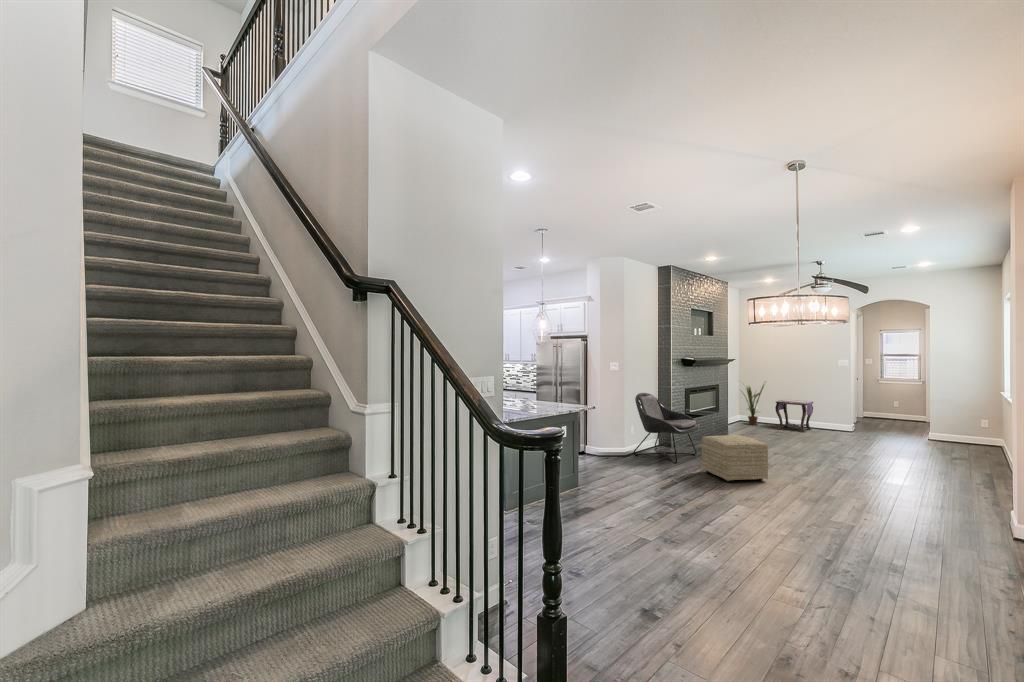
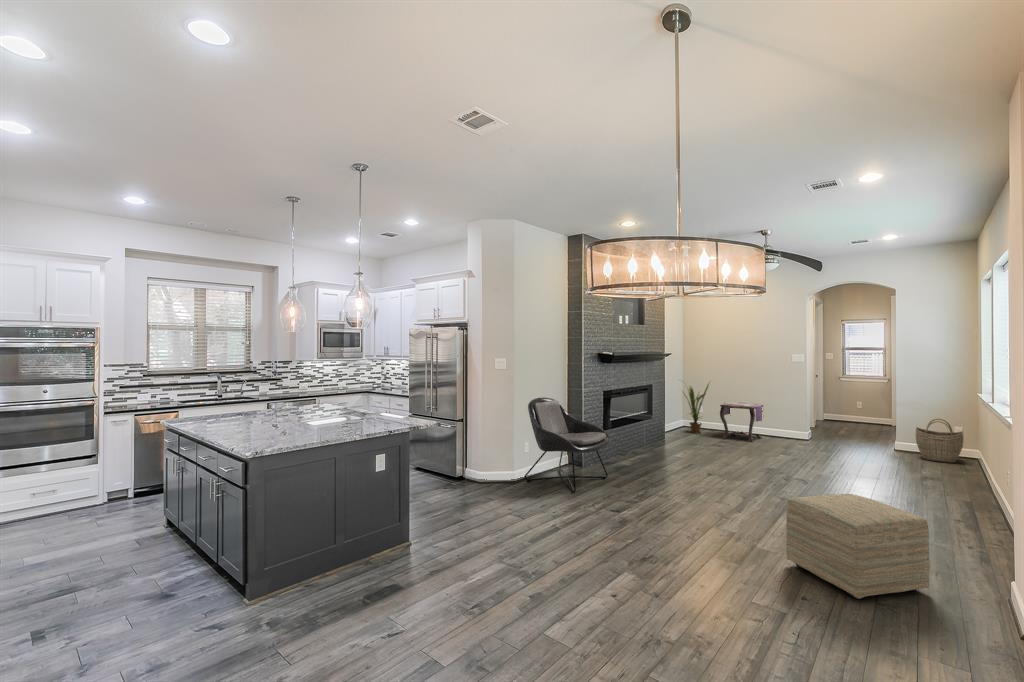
woven basket: none [947,414,988,450] -> present [916,419,963,463]
ottoman: present [702,435,768,482] -> present [786,494,930,599]

